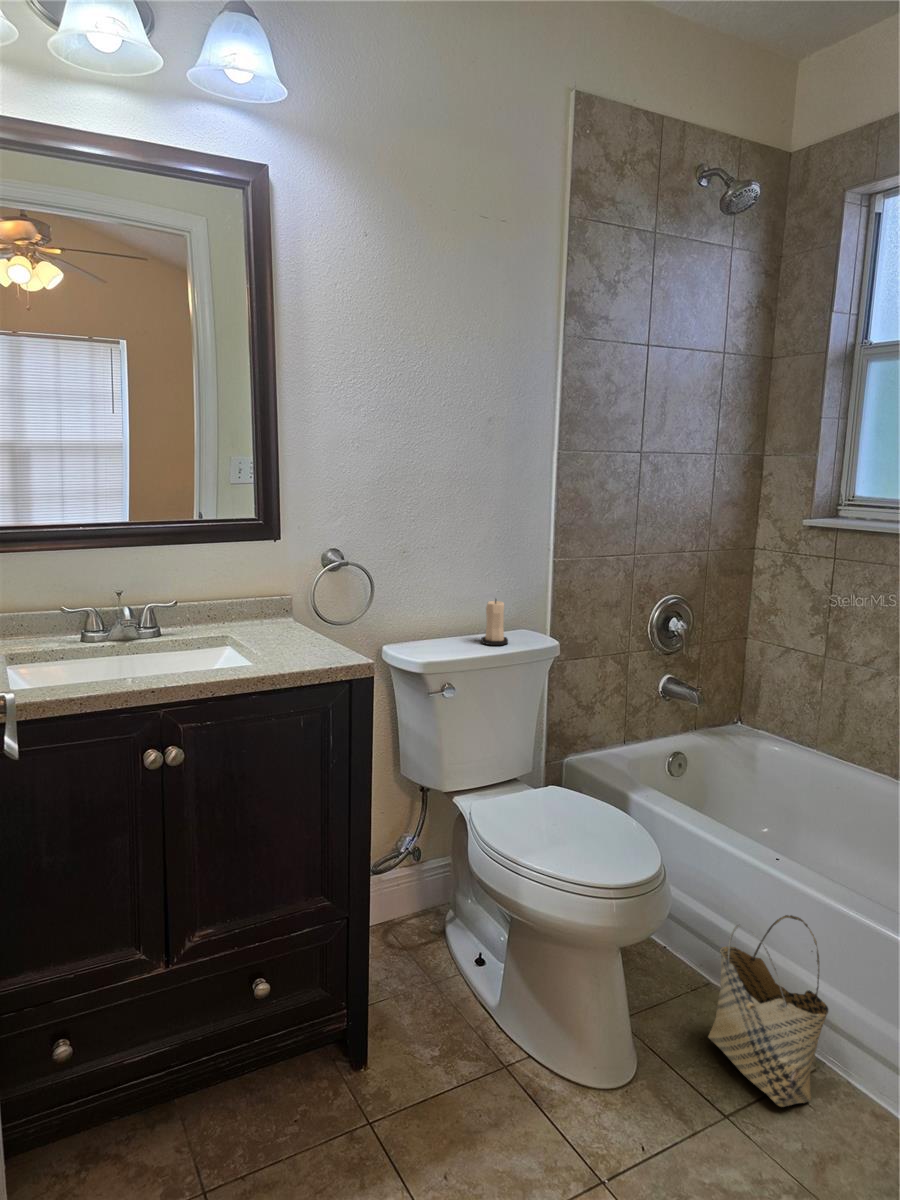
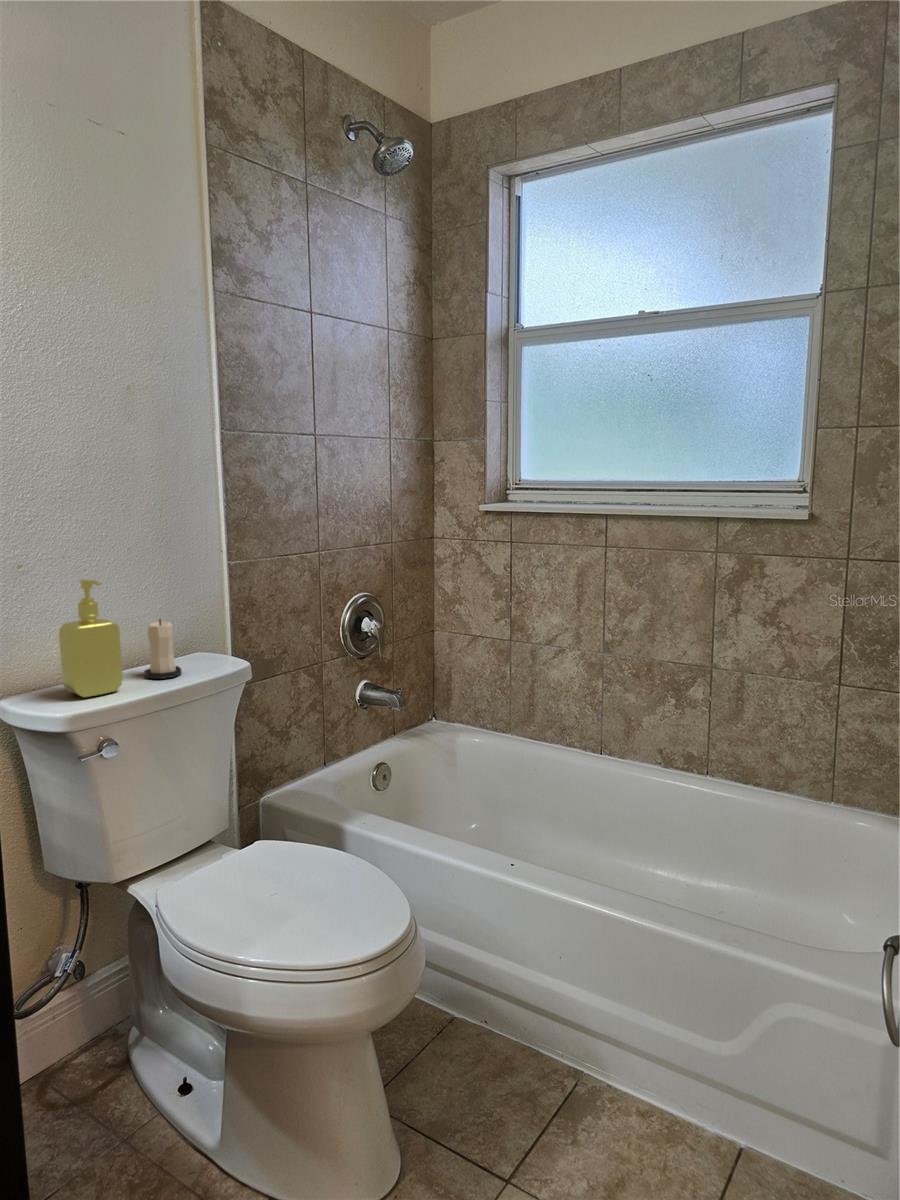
soap dispenser: none [422,564,464,651] -> present [59,579,123,697]
woven basket: present [708,915,828,1107] -> none [469,930,595,1145]

